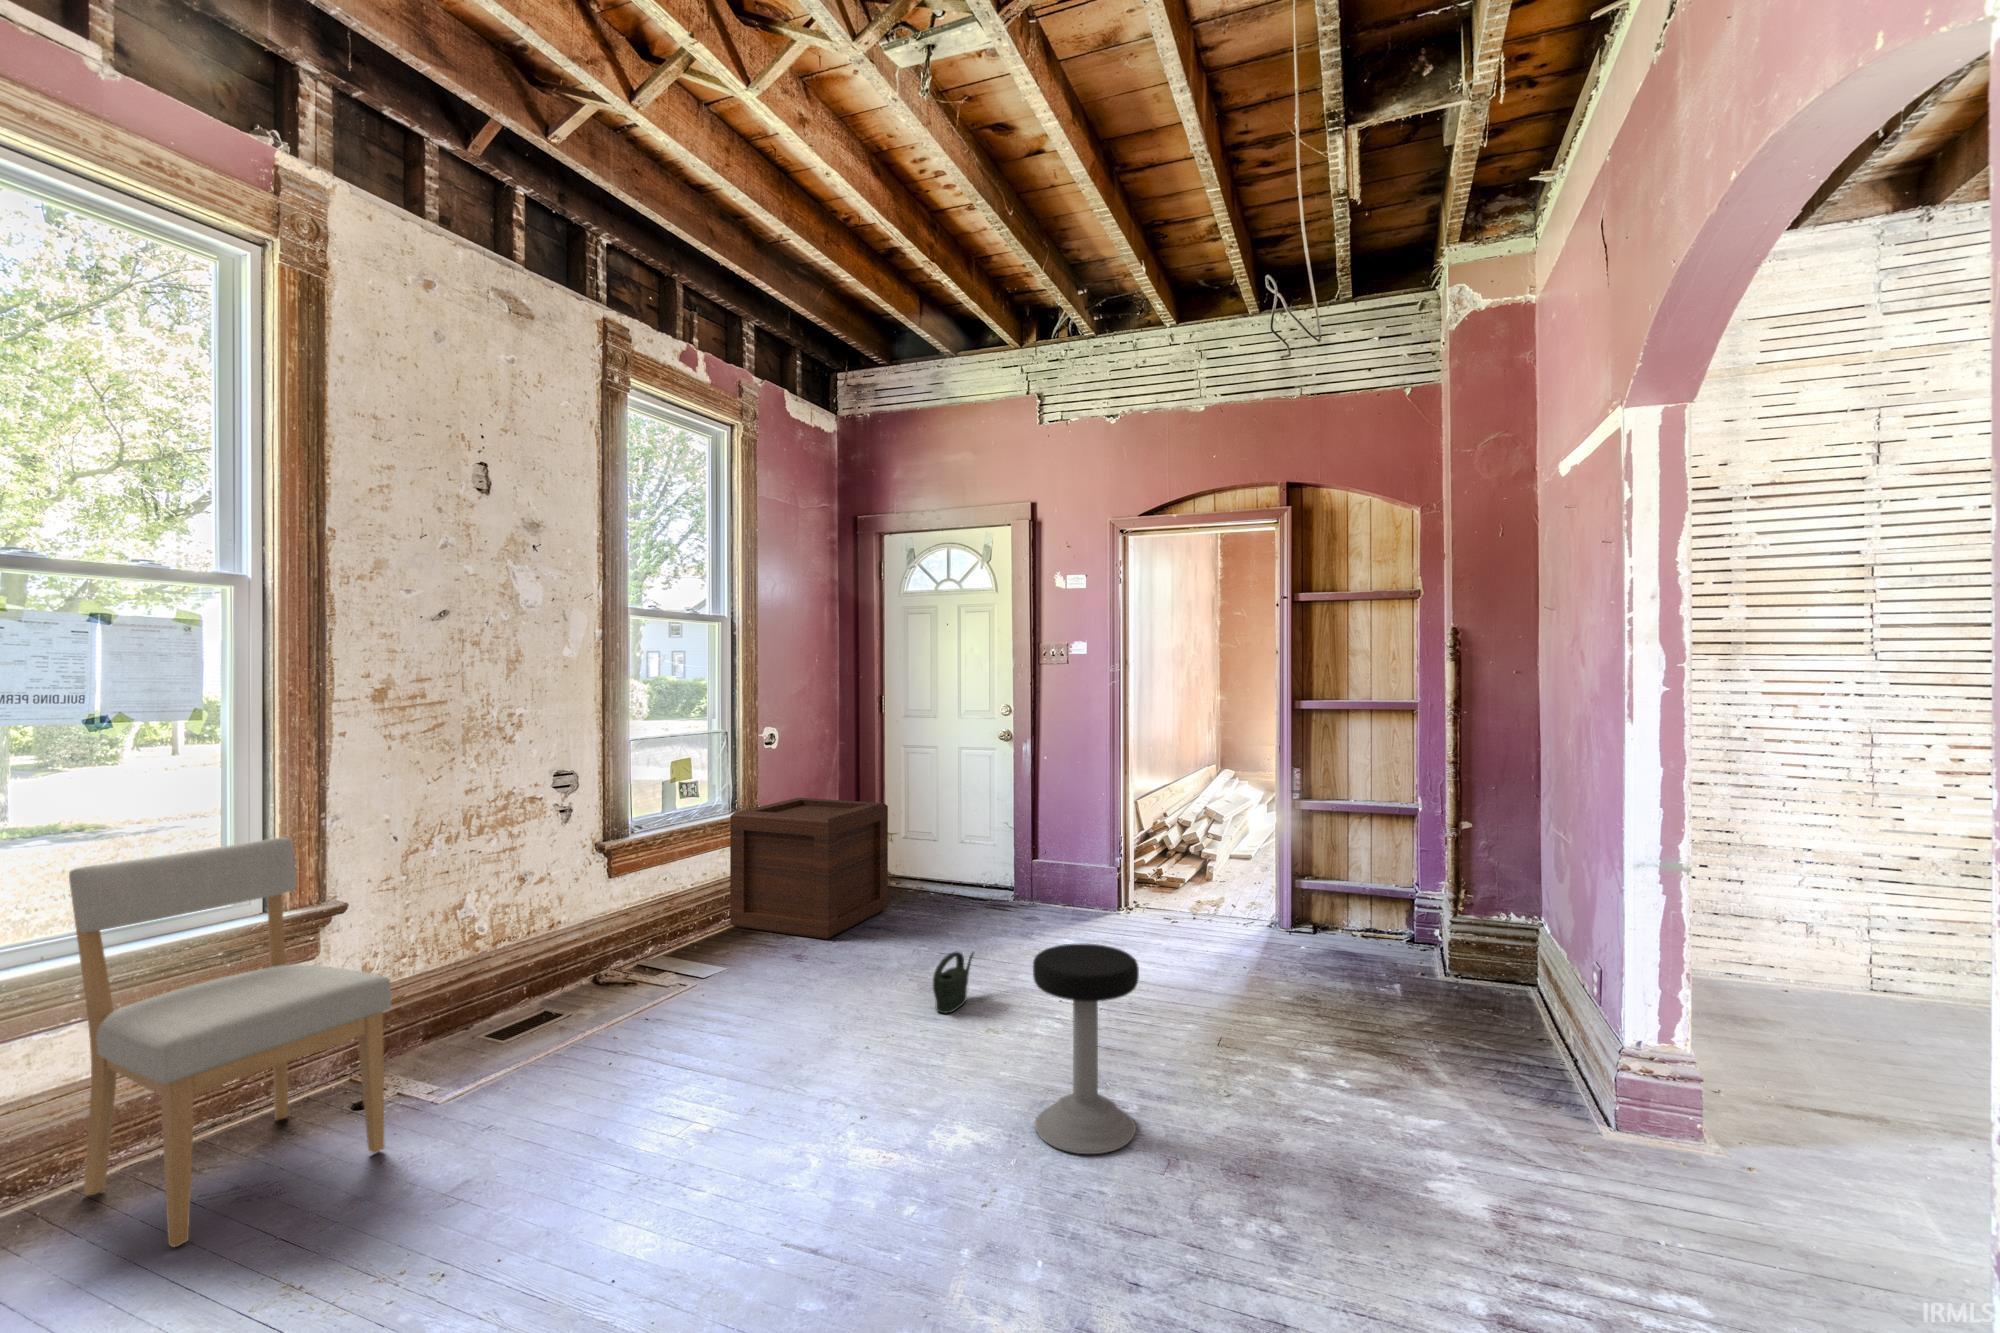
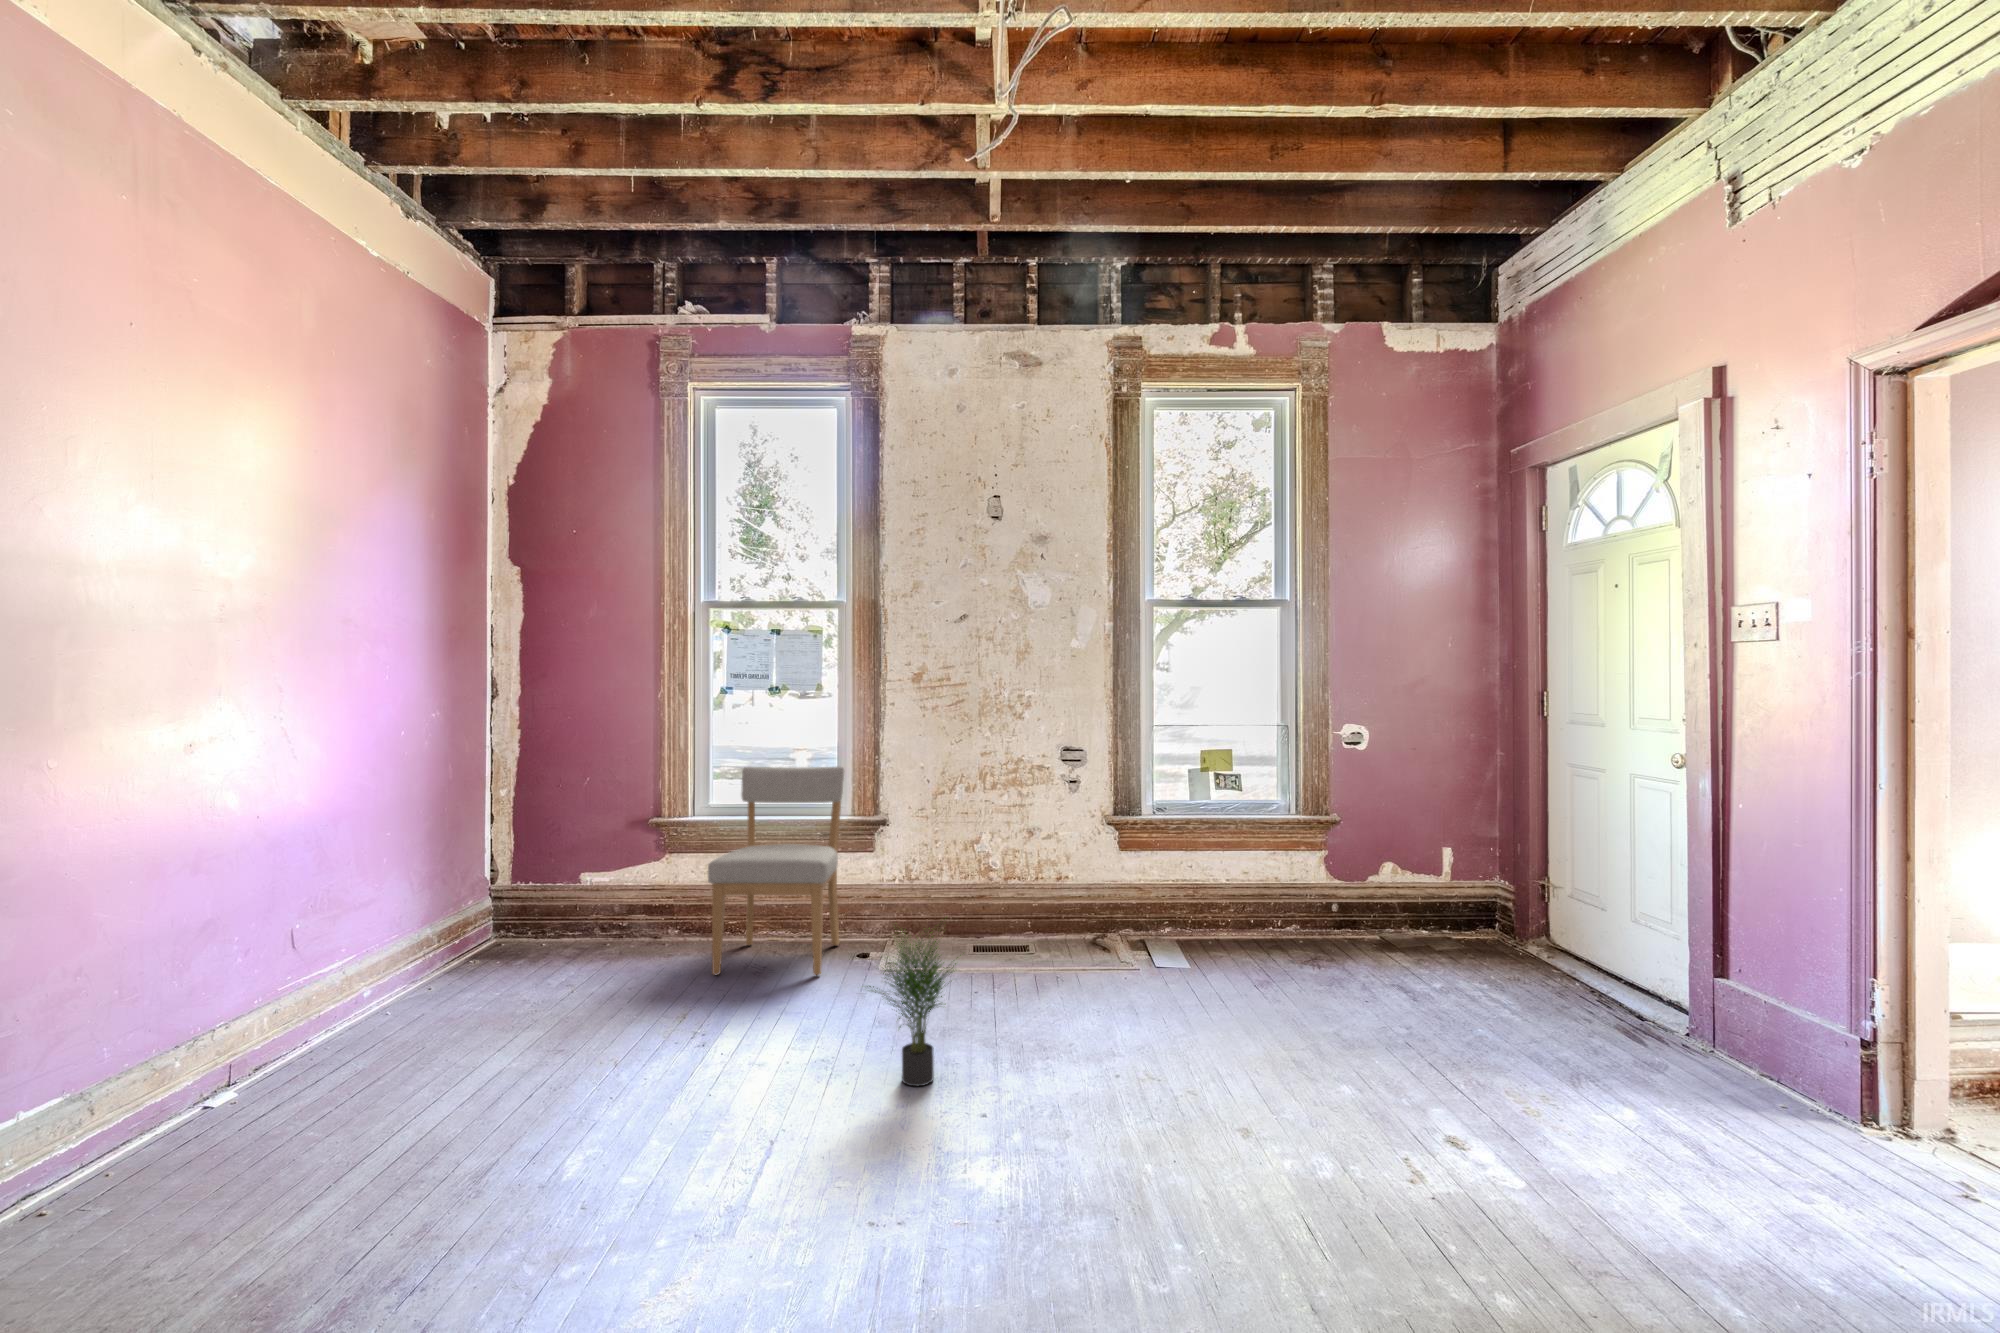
wooden crate: present [730,798,888,939] -> none [1274,813,1462,978]
stool: present [1033,944,1139,1154] -> none [997,981,1127,1244]
watering can: present [933,952,975,1013] -> none [1215,1006,1326,1078]
potted plant: none [746,955,848,1152] -> present [869,919,958,1086]

